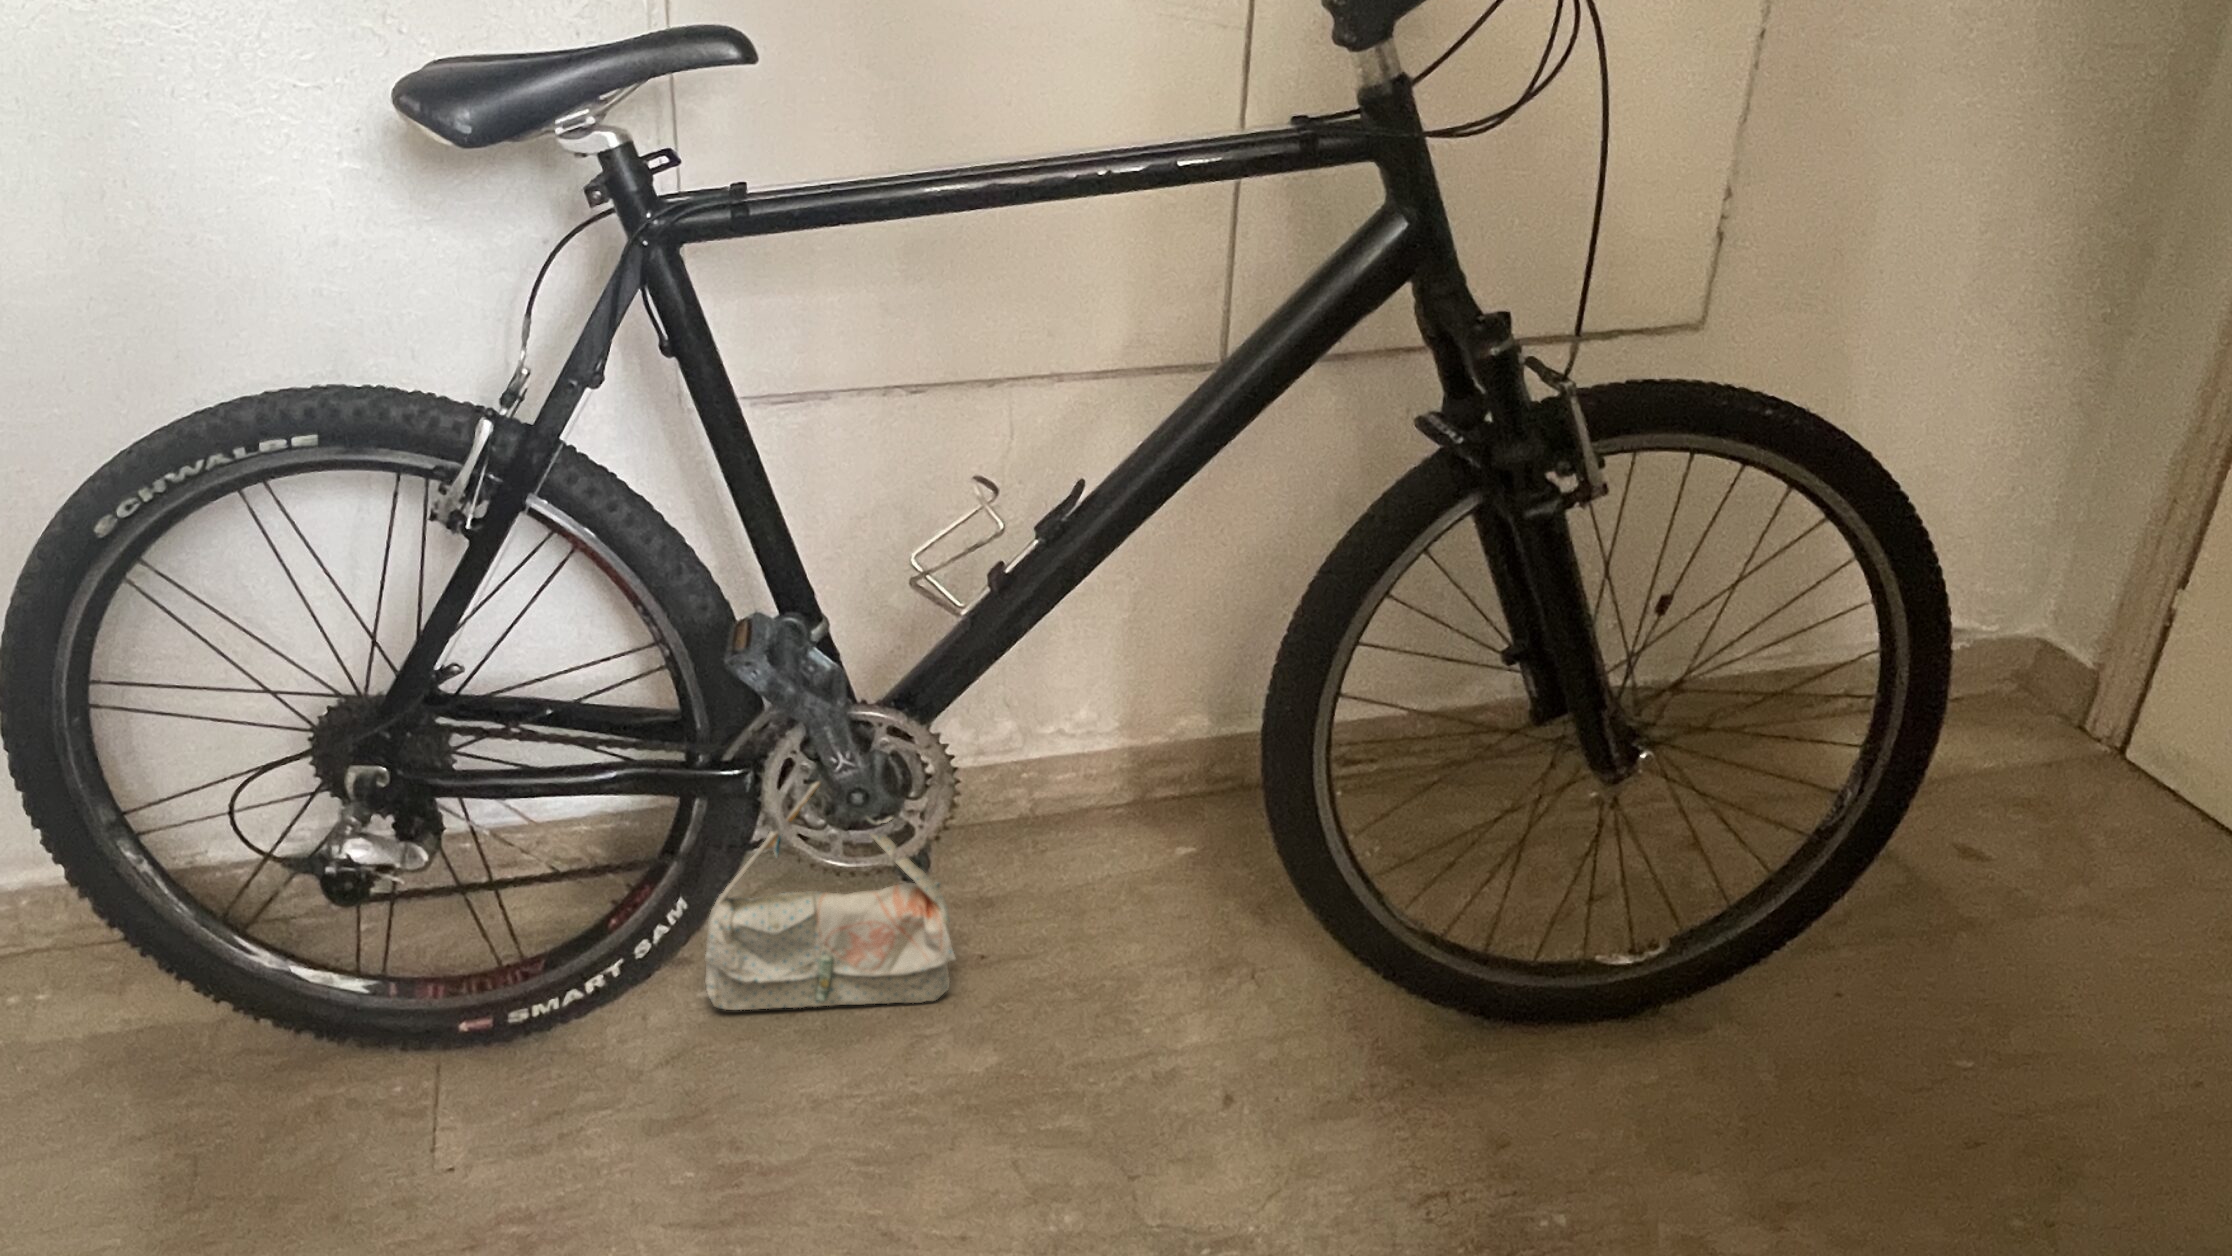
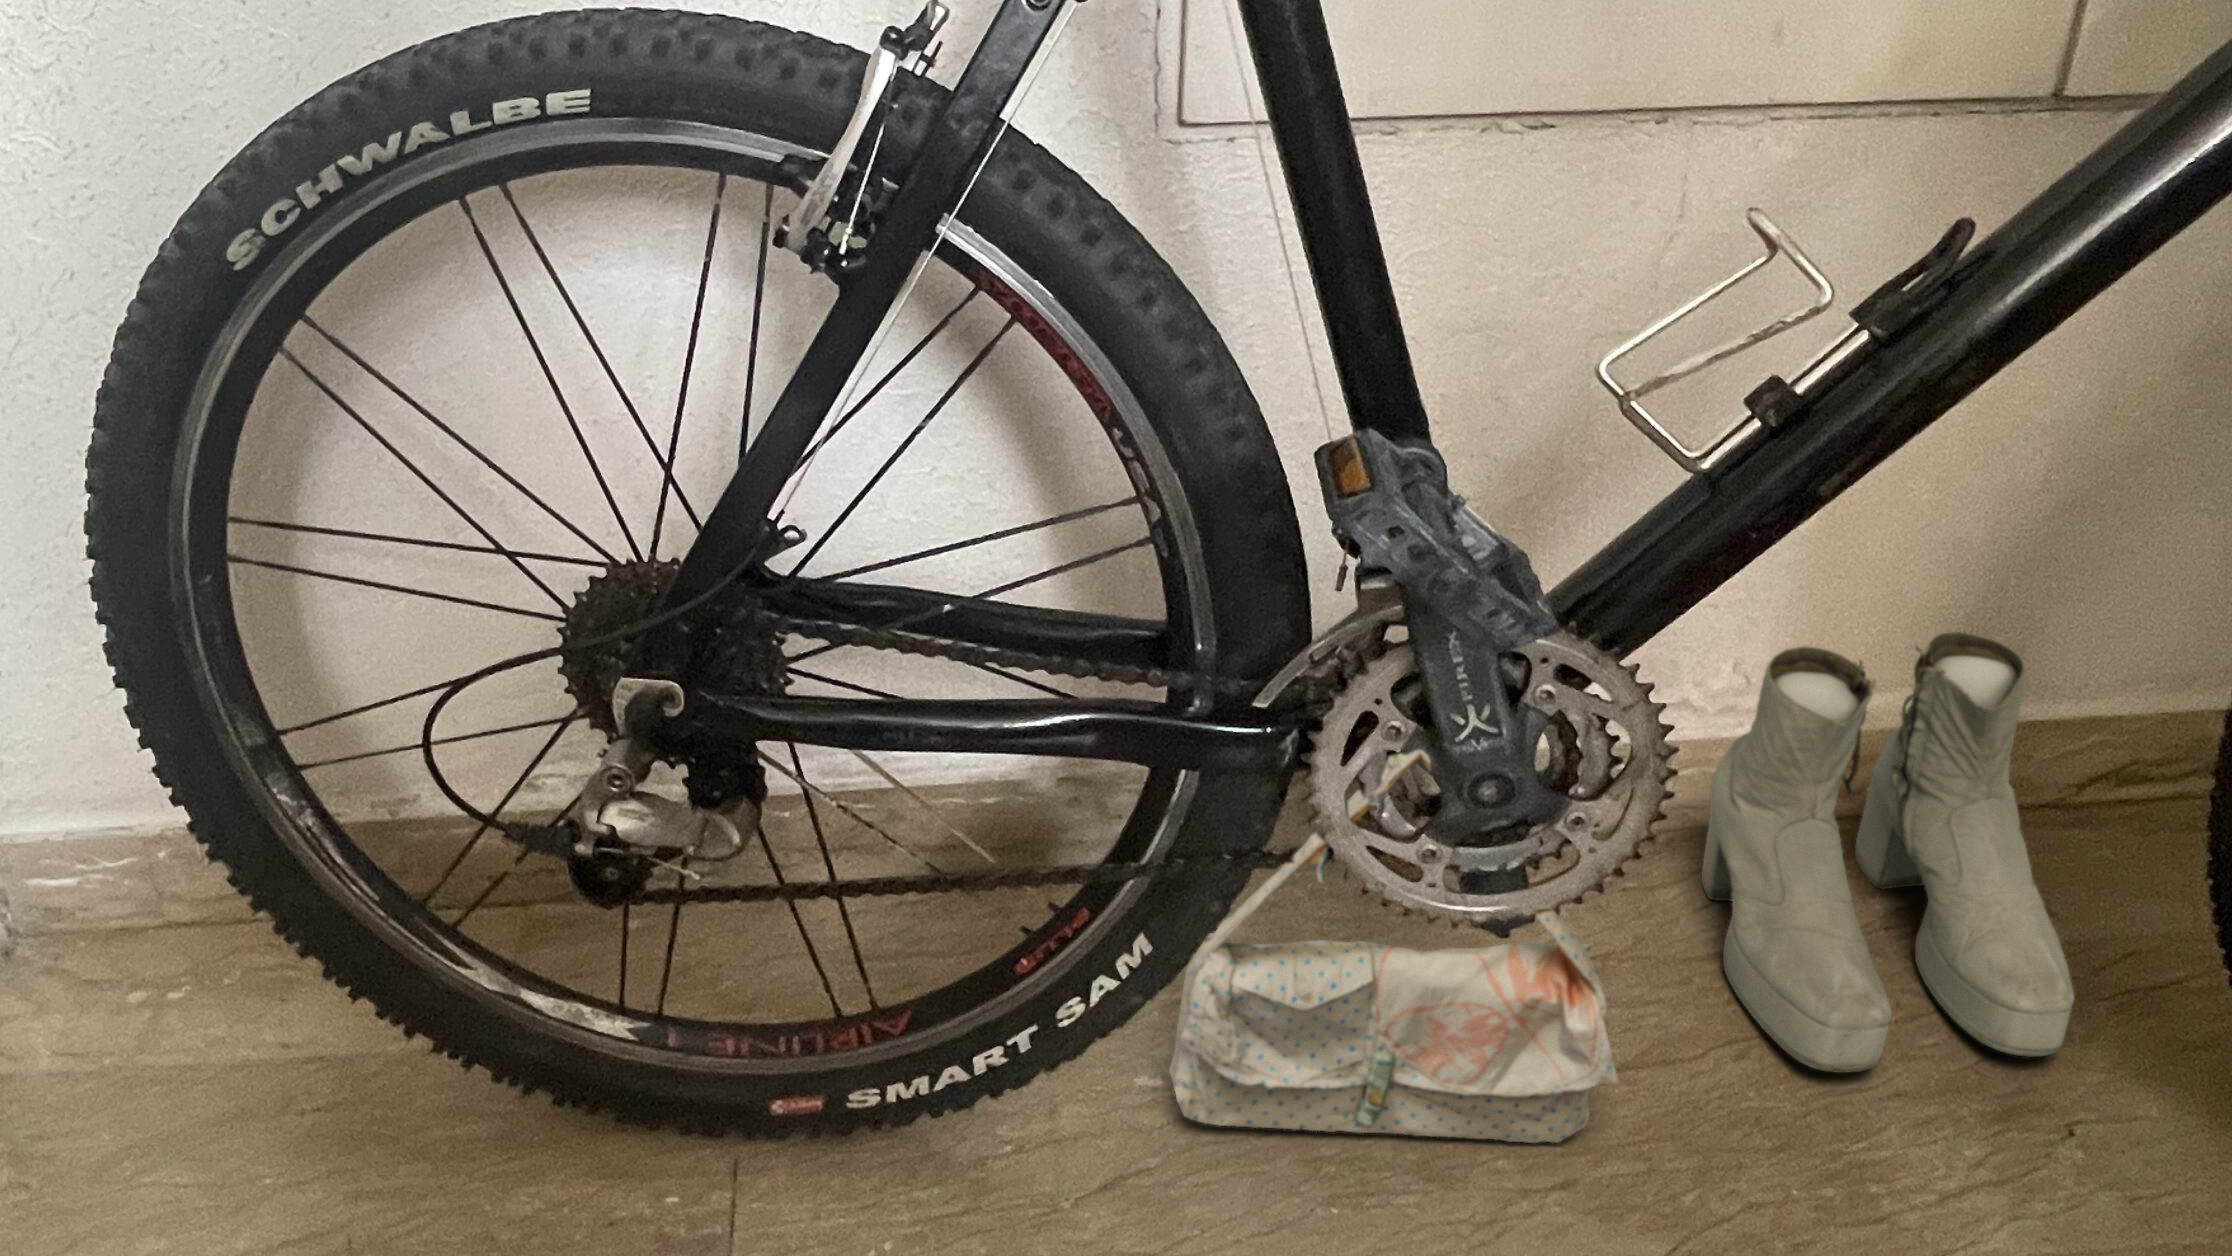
boots: none [1041,684,1225,947] -> present [1701,632,2074,1073]

